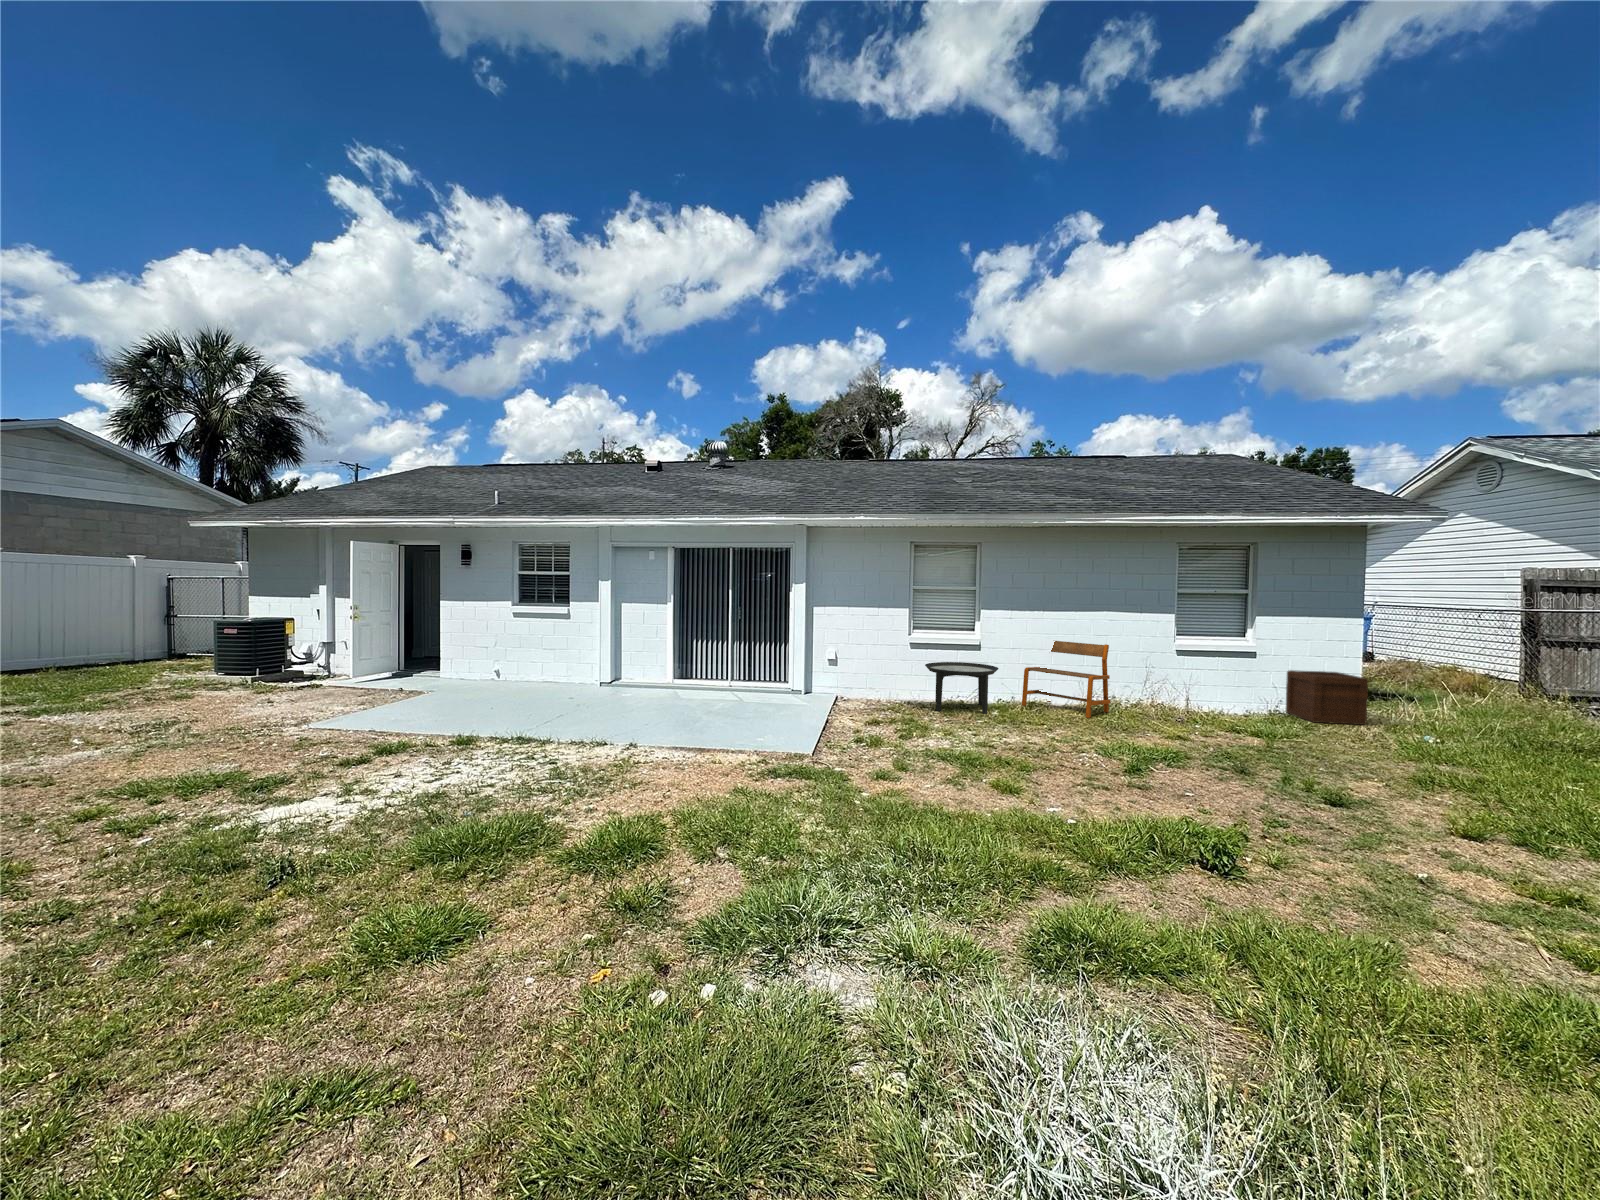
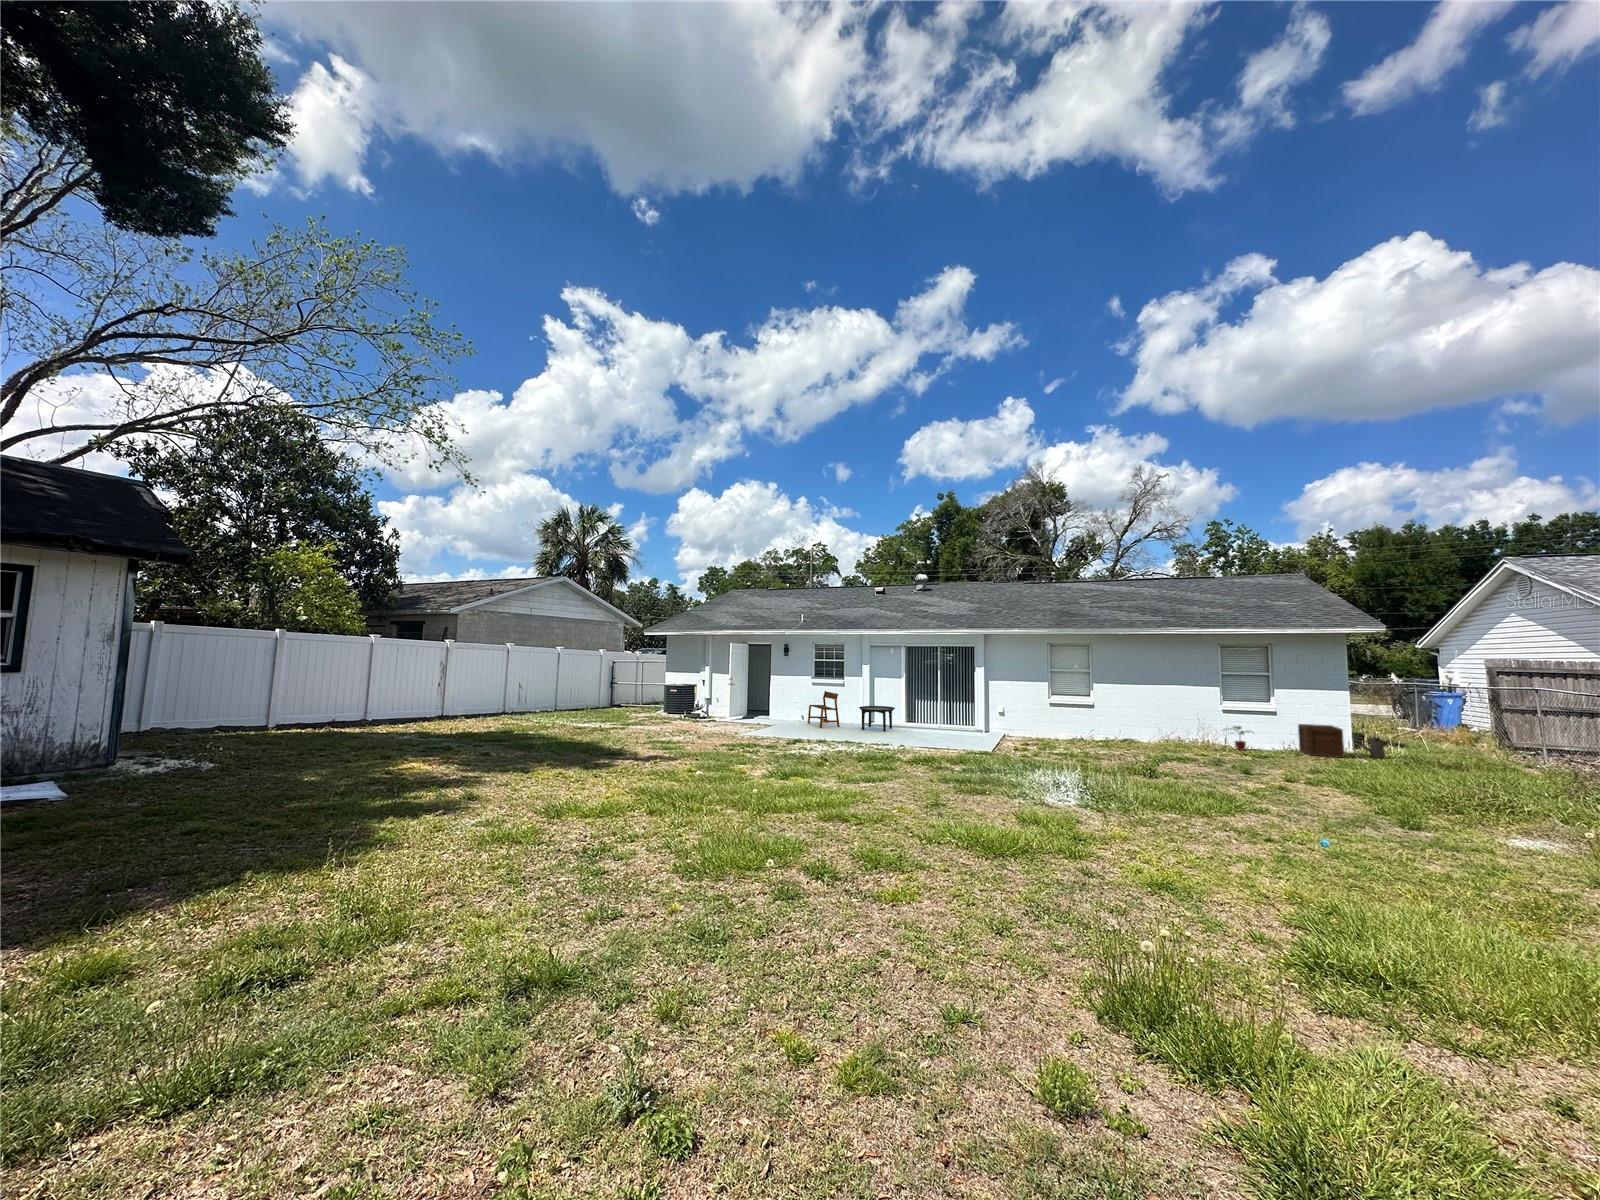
bench: present [1022,641,1111,718] -> present [808,691,839,728]
round table: present [925,662,999,714] -> present [859,706,895,731]
potted plant: none [1185,676,1235,716] -> present [1224,726,1249,750]
watering can: none [1362,684,1424,723] -> present [1353,734,1385,758]

